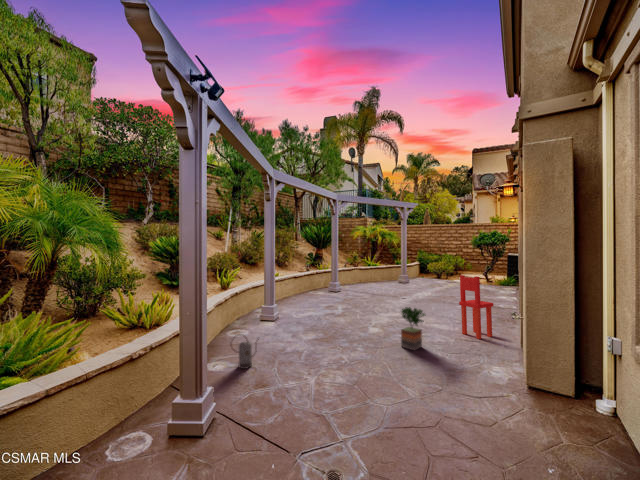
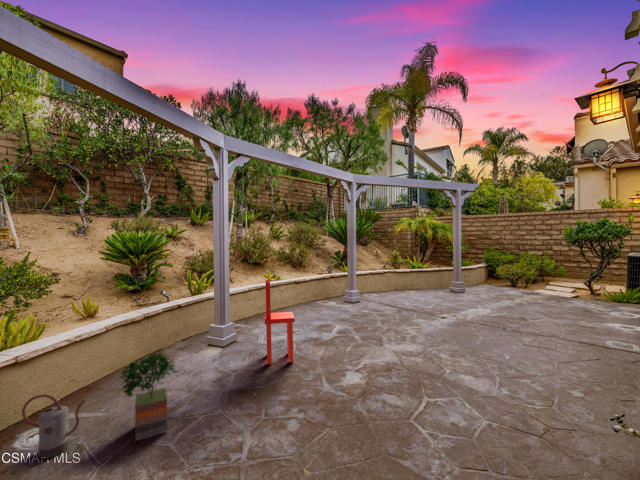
chair: present [459,275,493,339] -> present [265,279,295,365]
potted tree: present [401,307,425,350] -> present [121,353,179,441]

